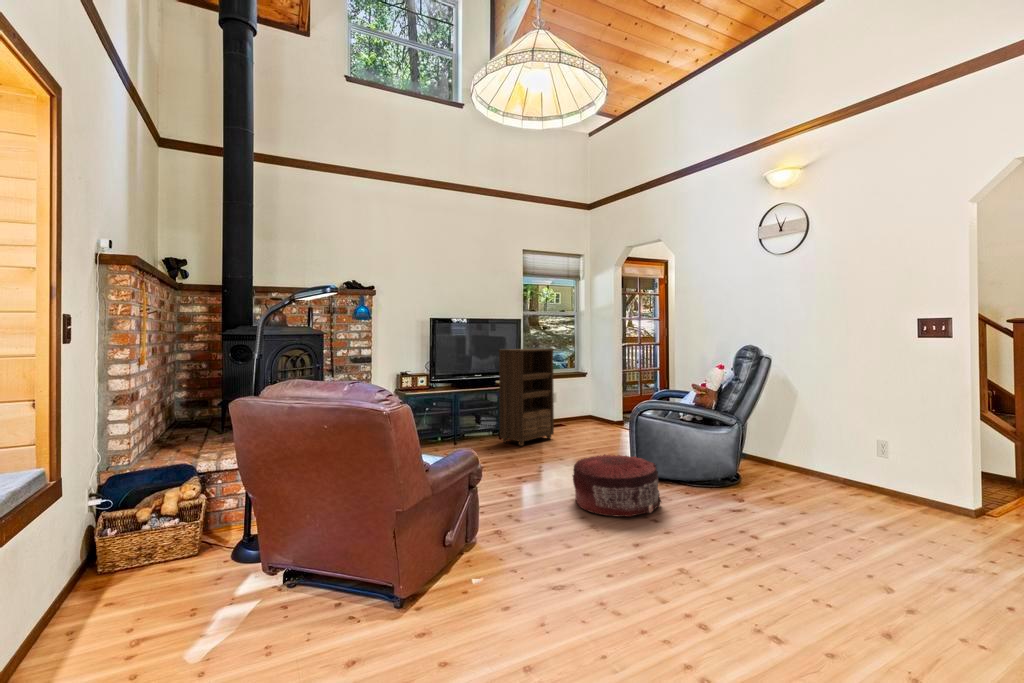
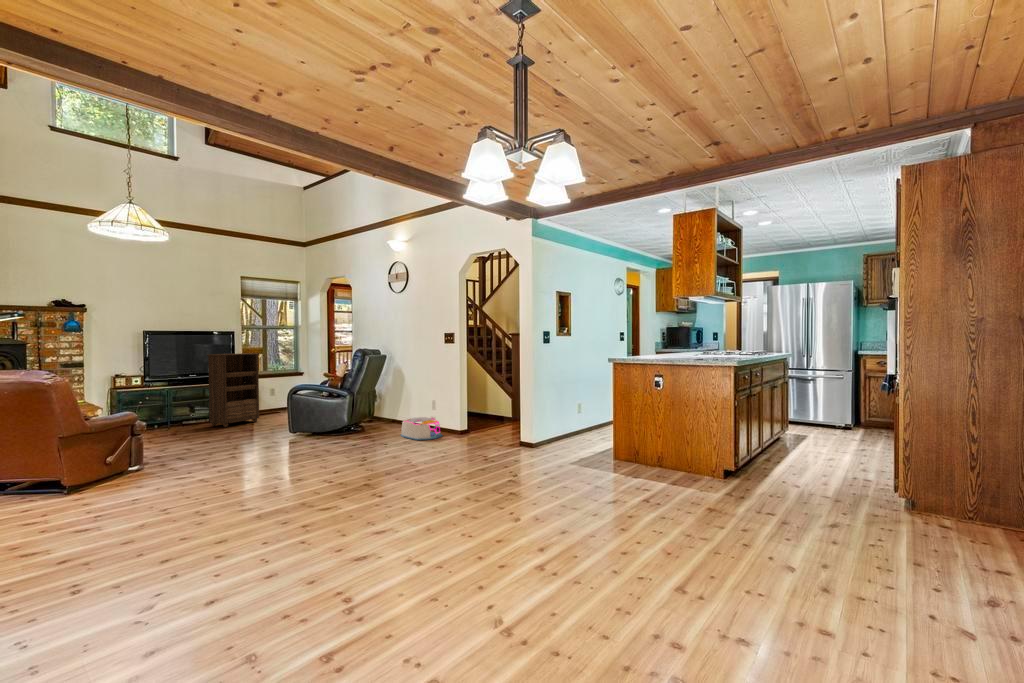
pouf: present [573,454,661,517] -> none [226,419,287,454]
storage bin: none [832,469,932,520] -> present [401,416,443,440]

